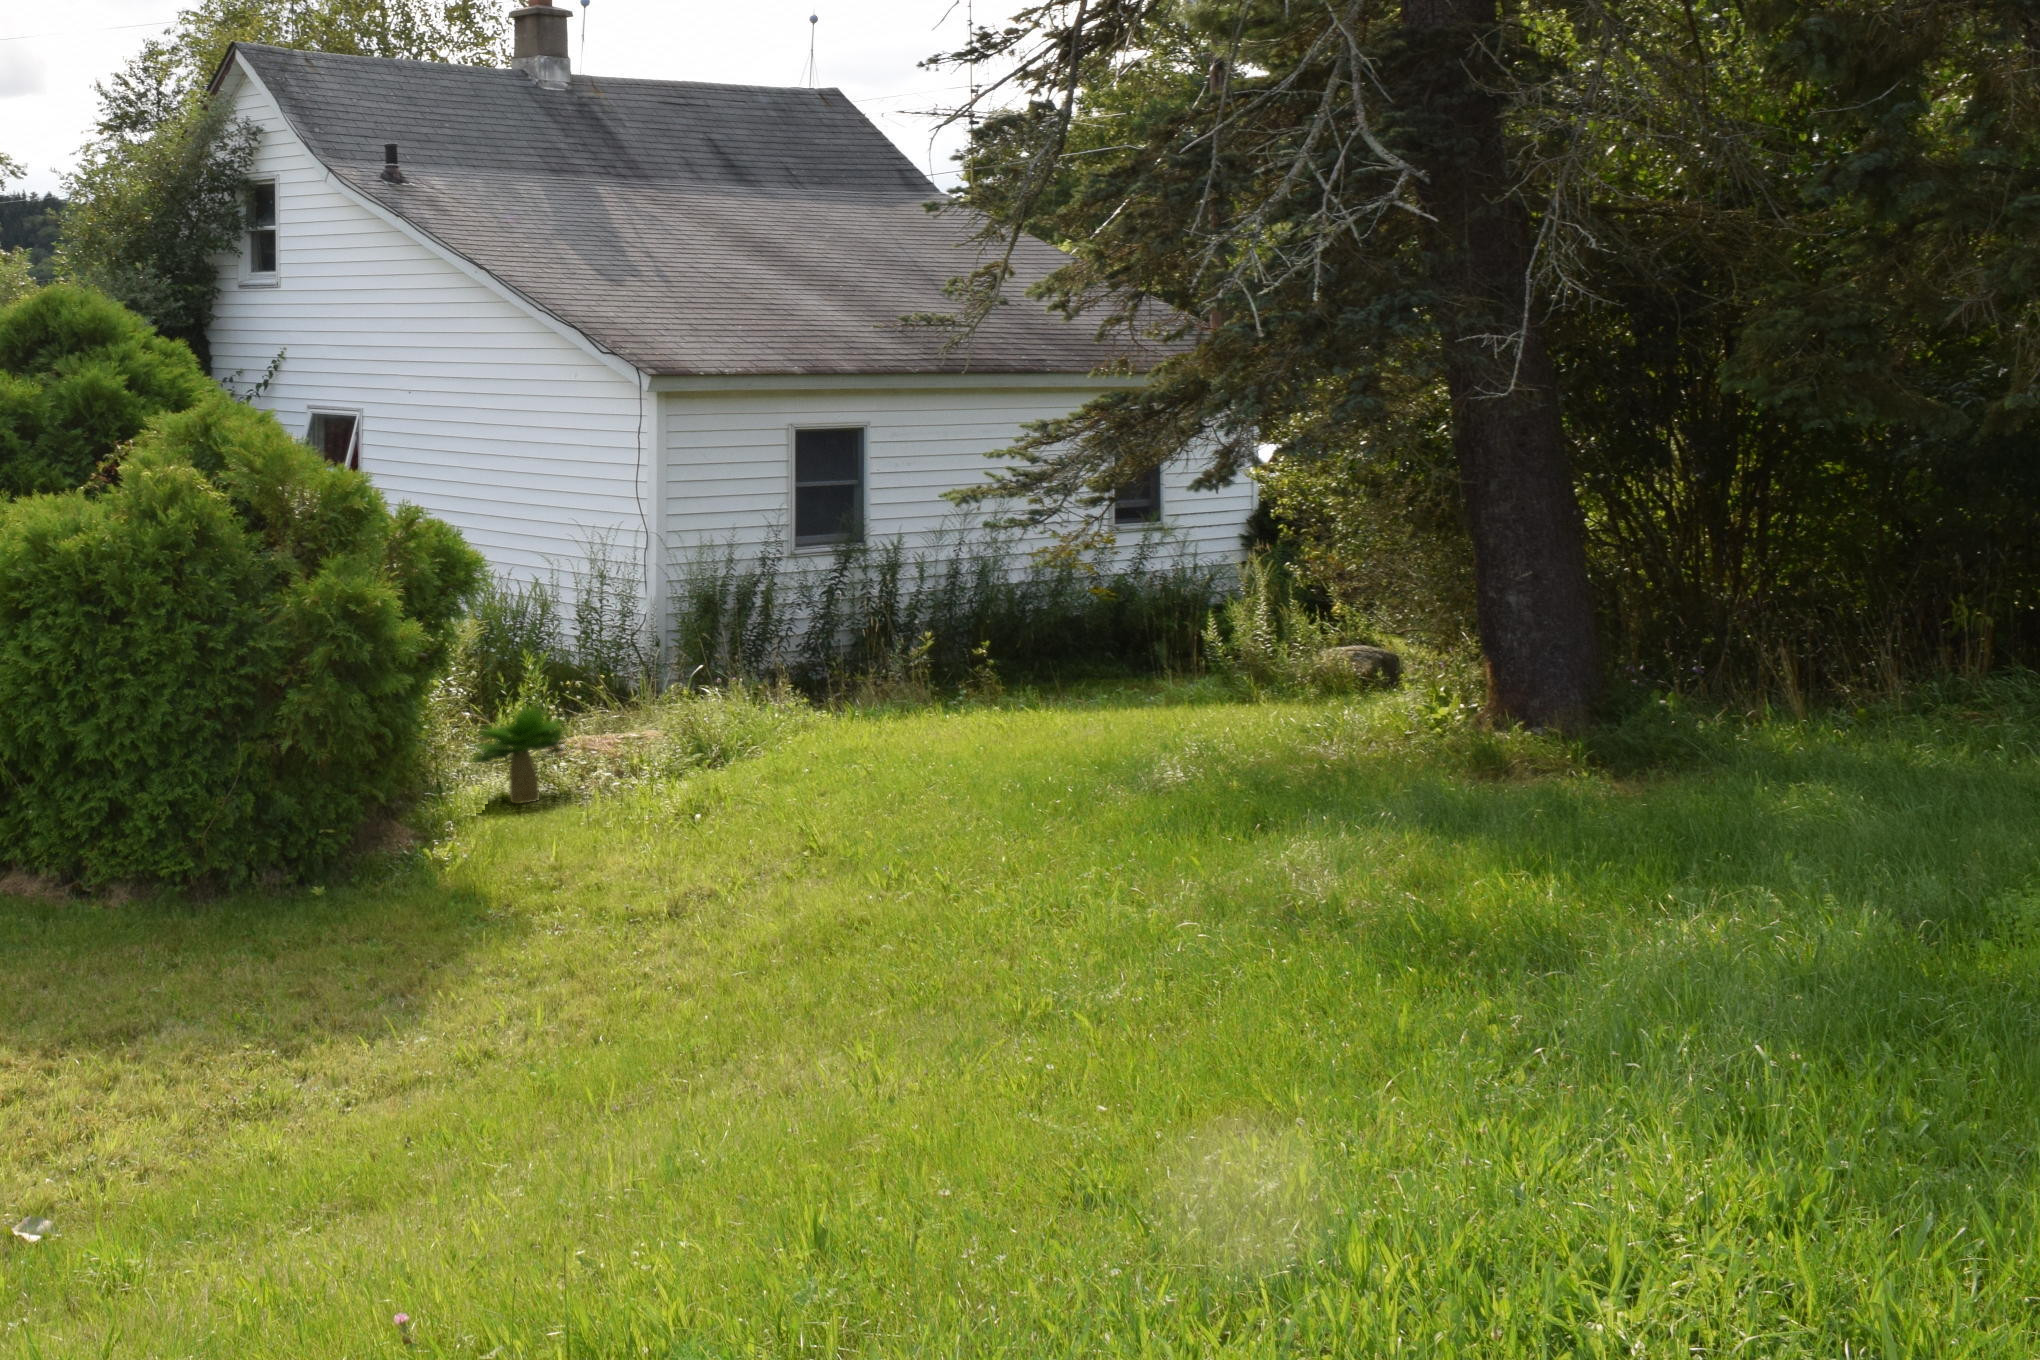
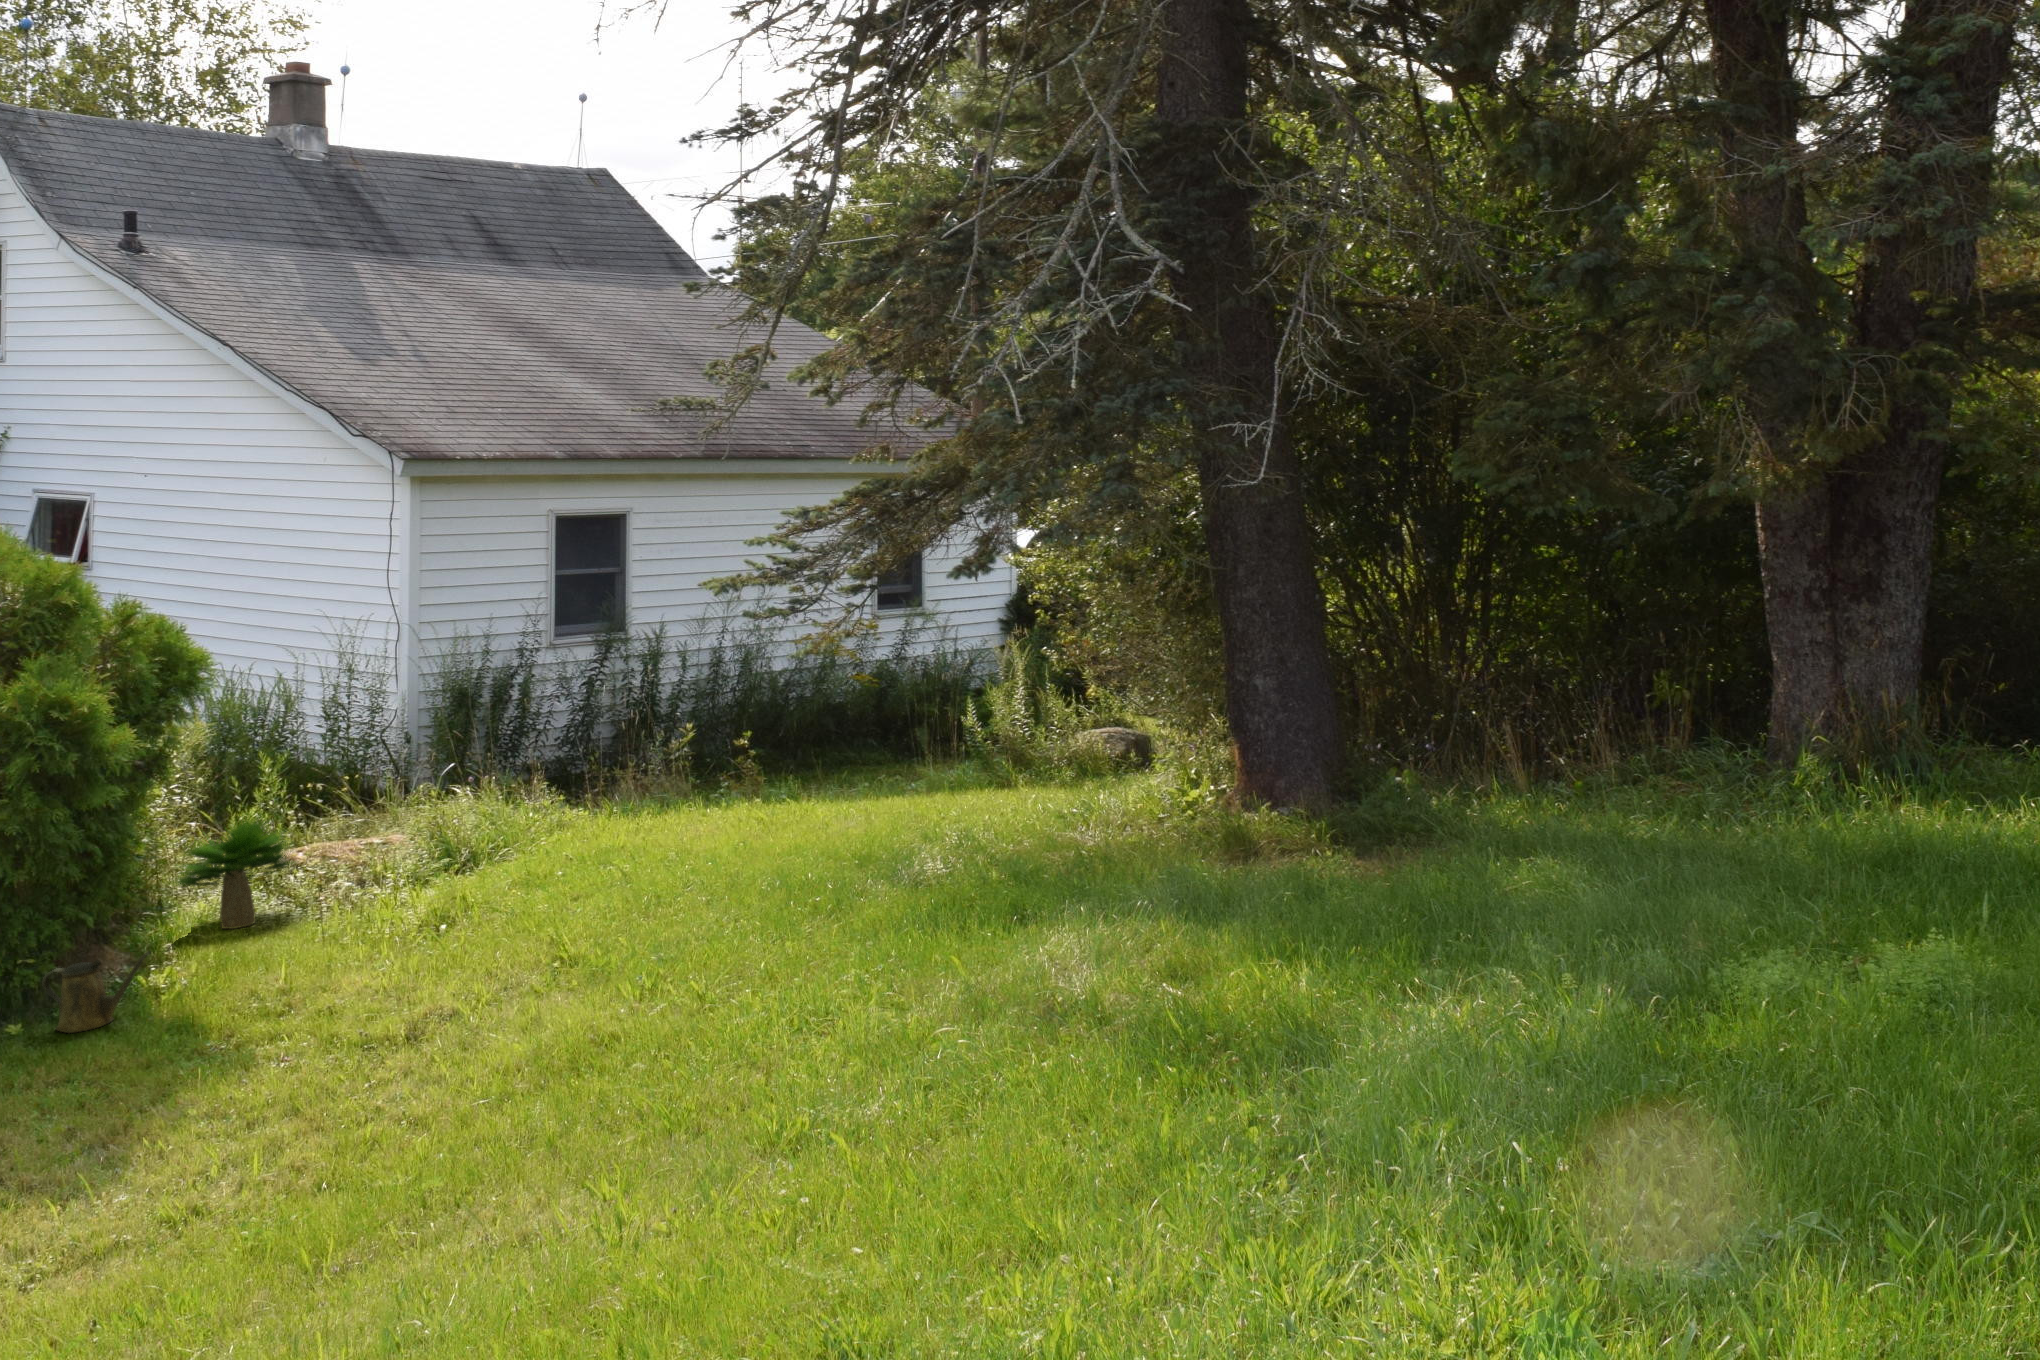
watering can: none [379,812,466,877] -> present [42,952,150,1033]

